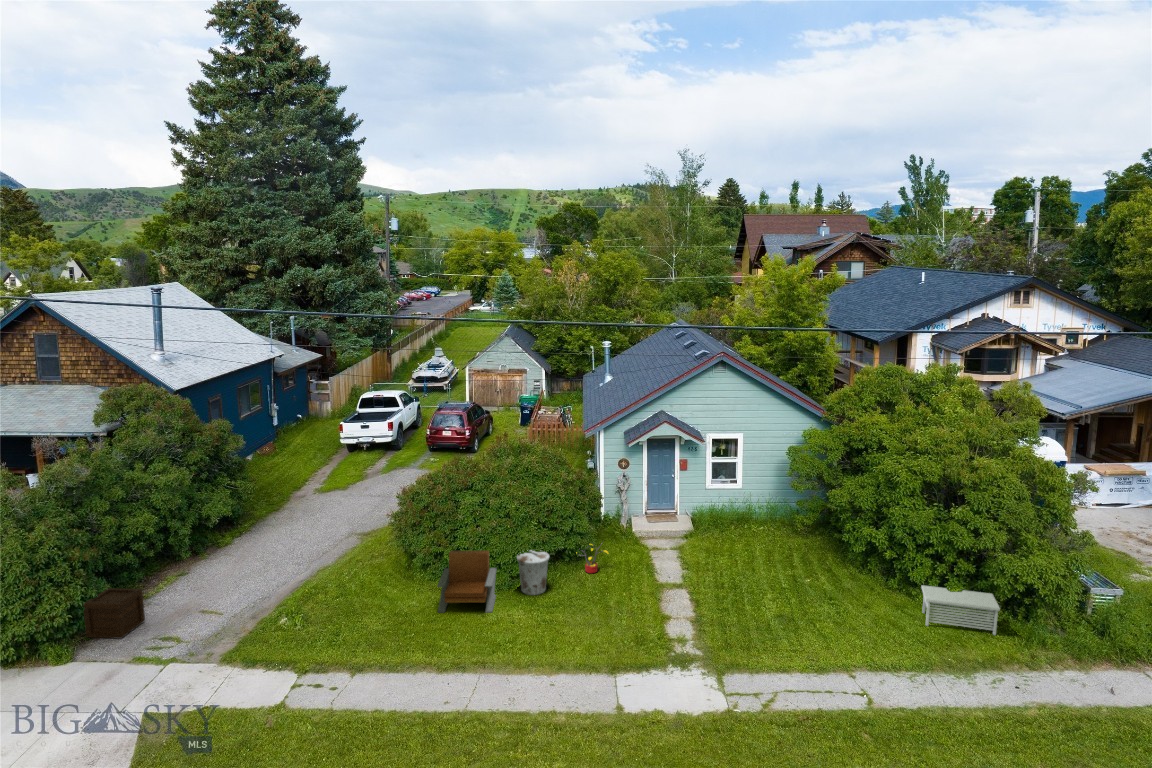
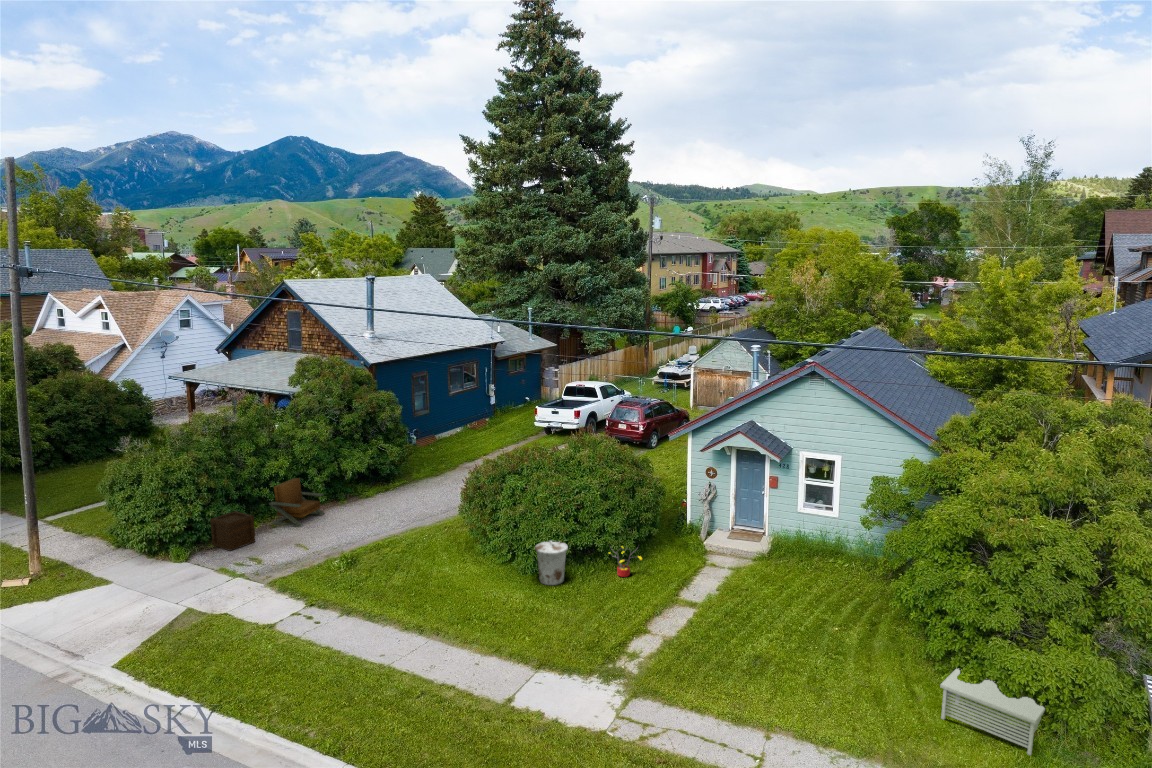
lounge chair: present [437,551,497,613] -> present [269,478,324,527]

